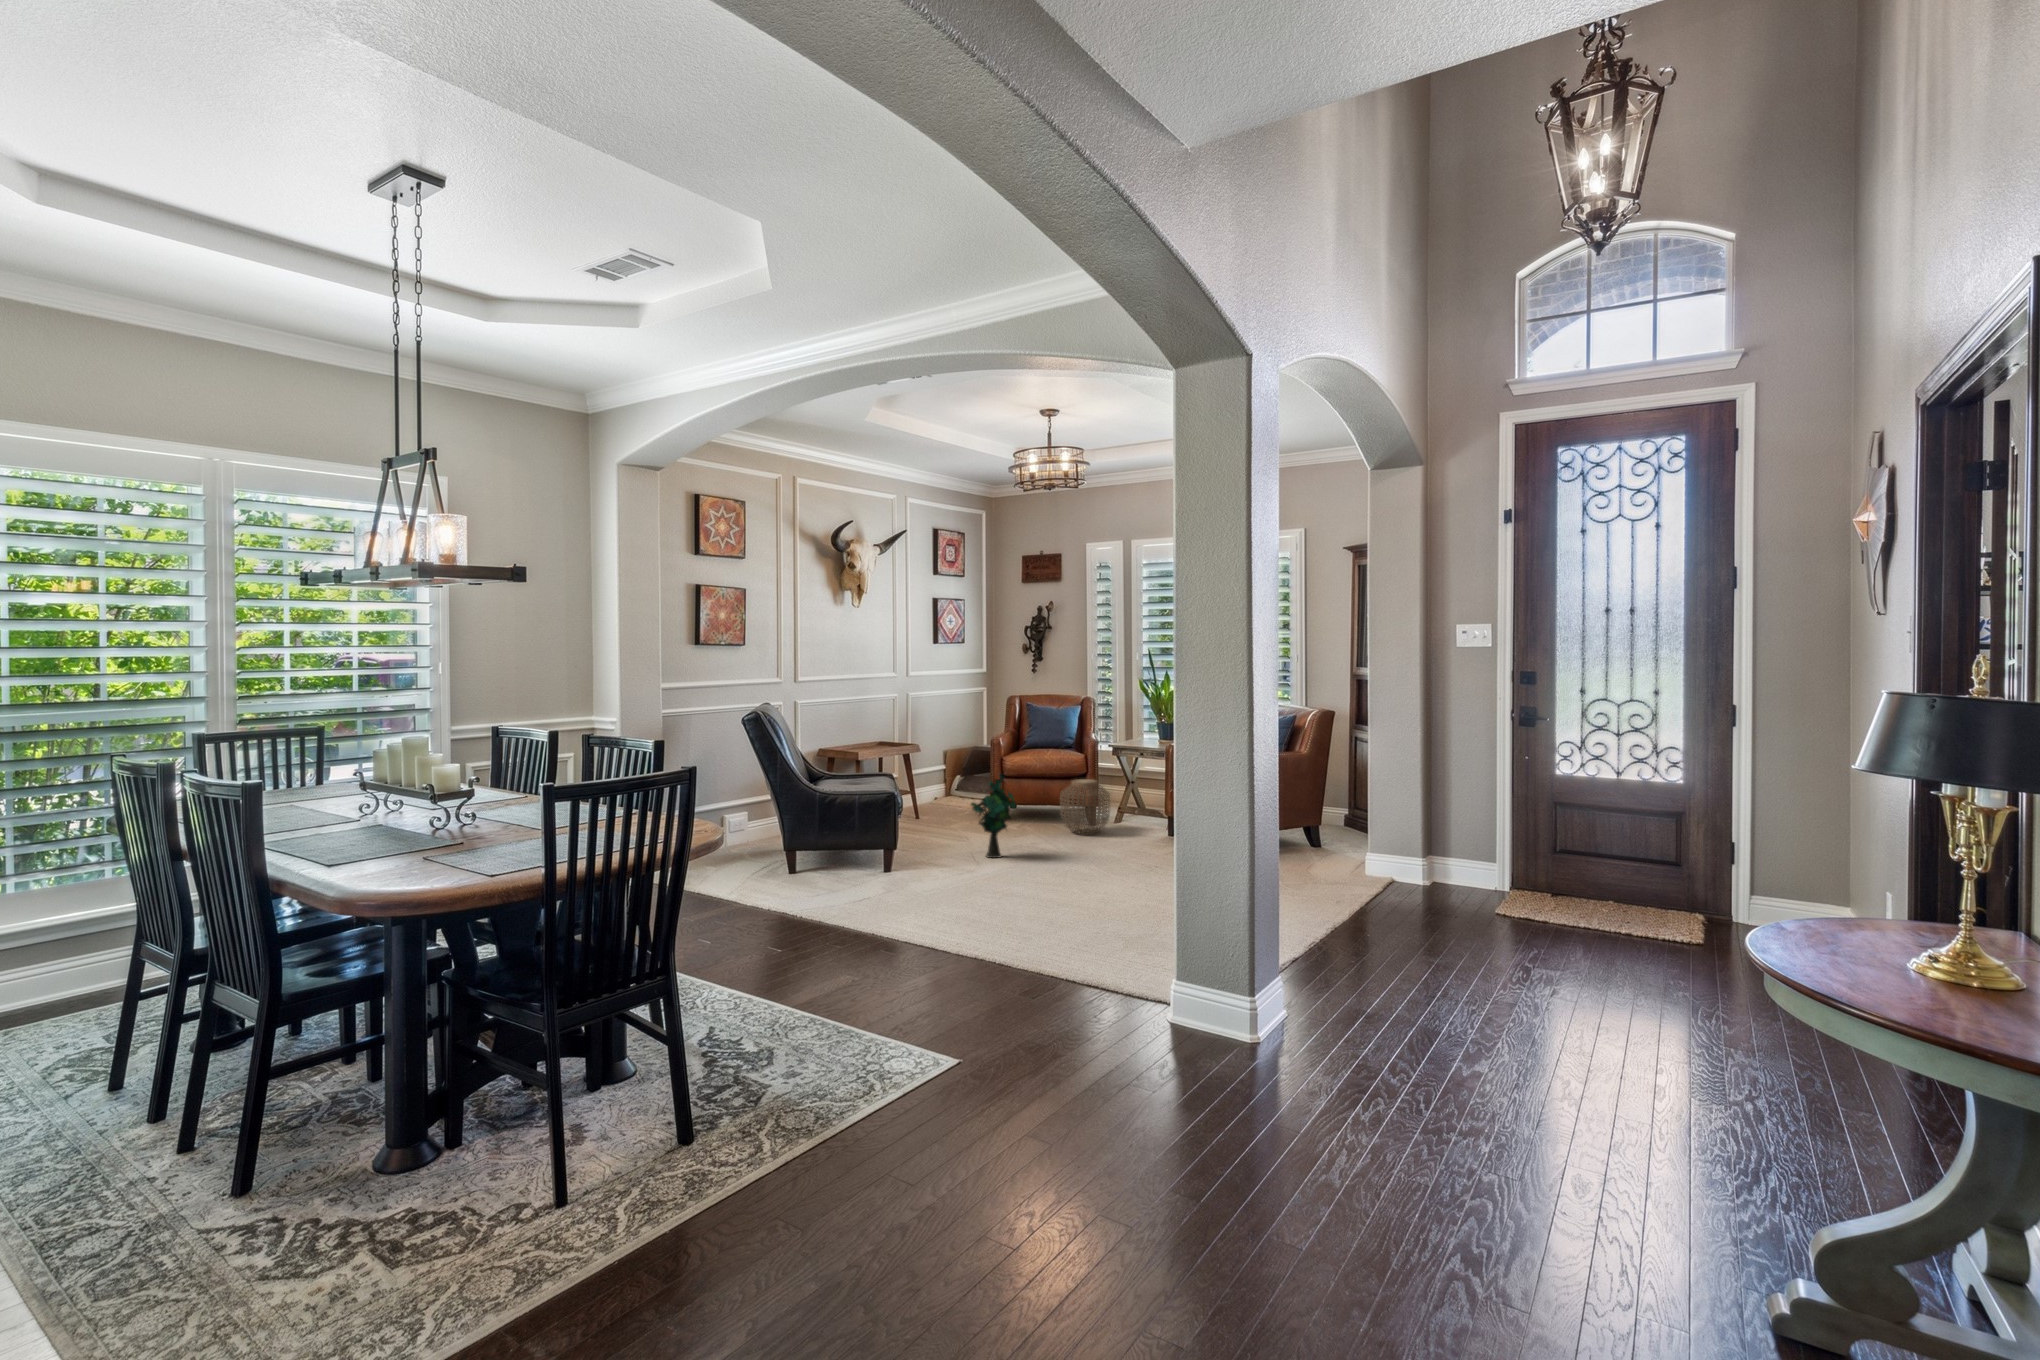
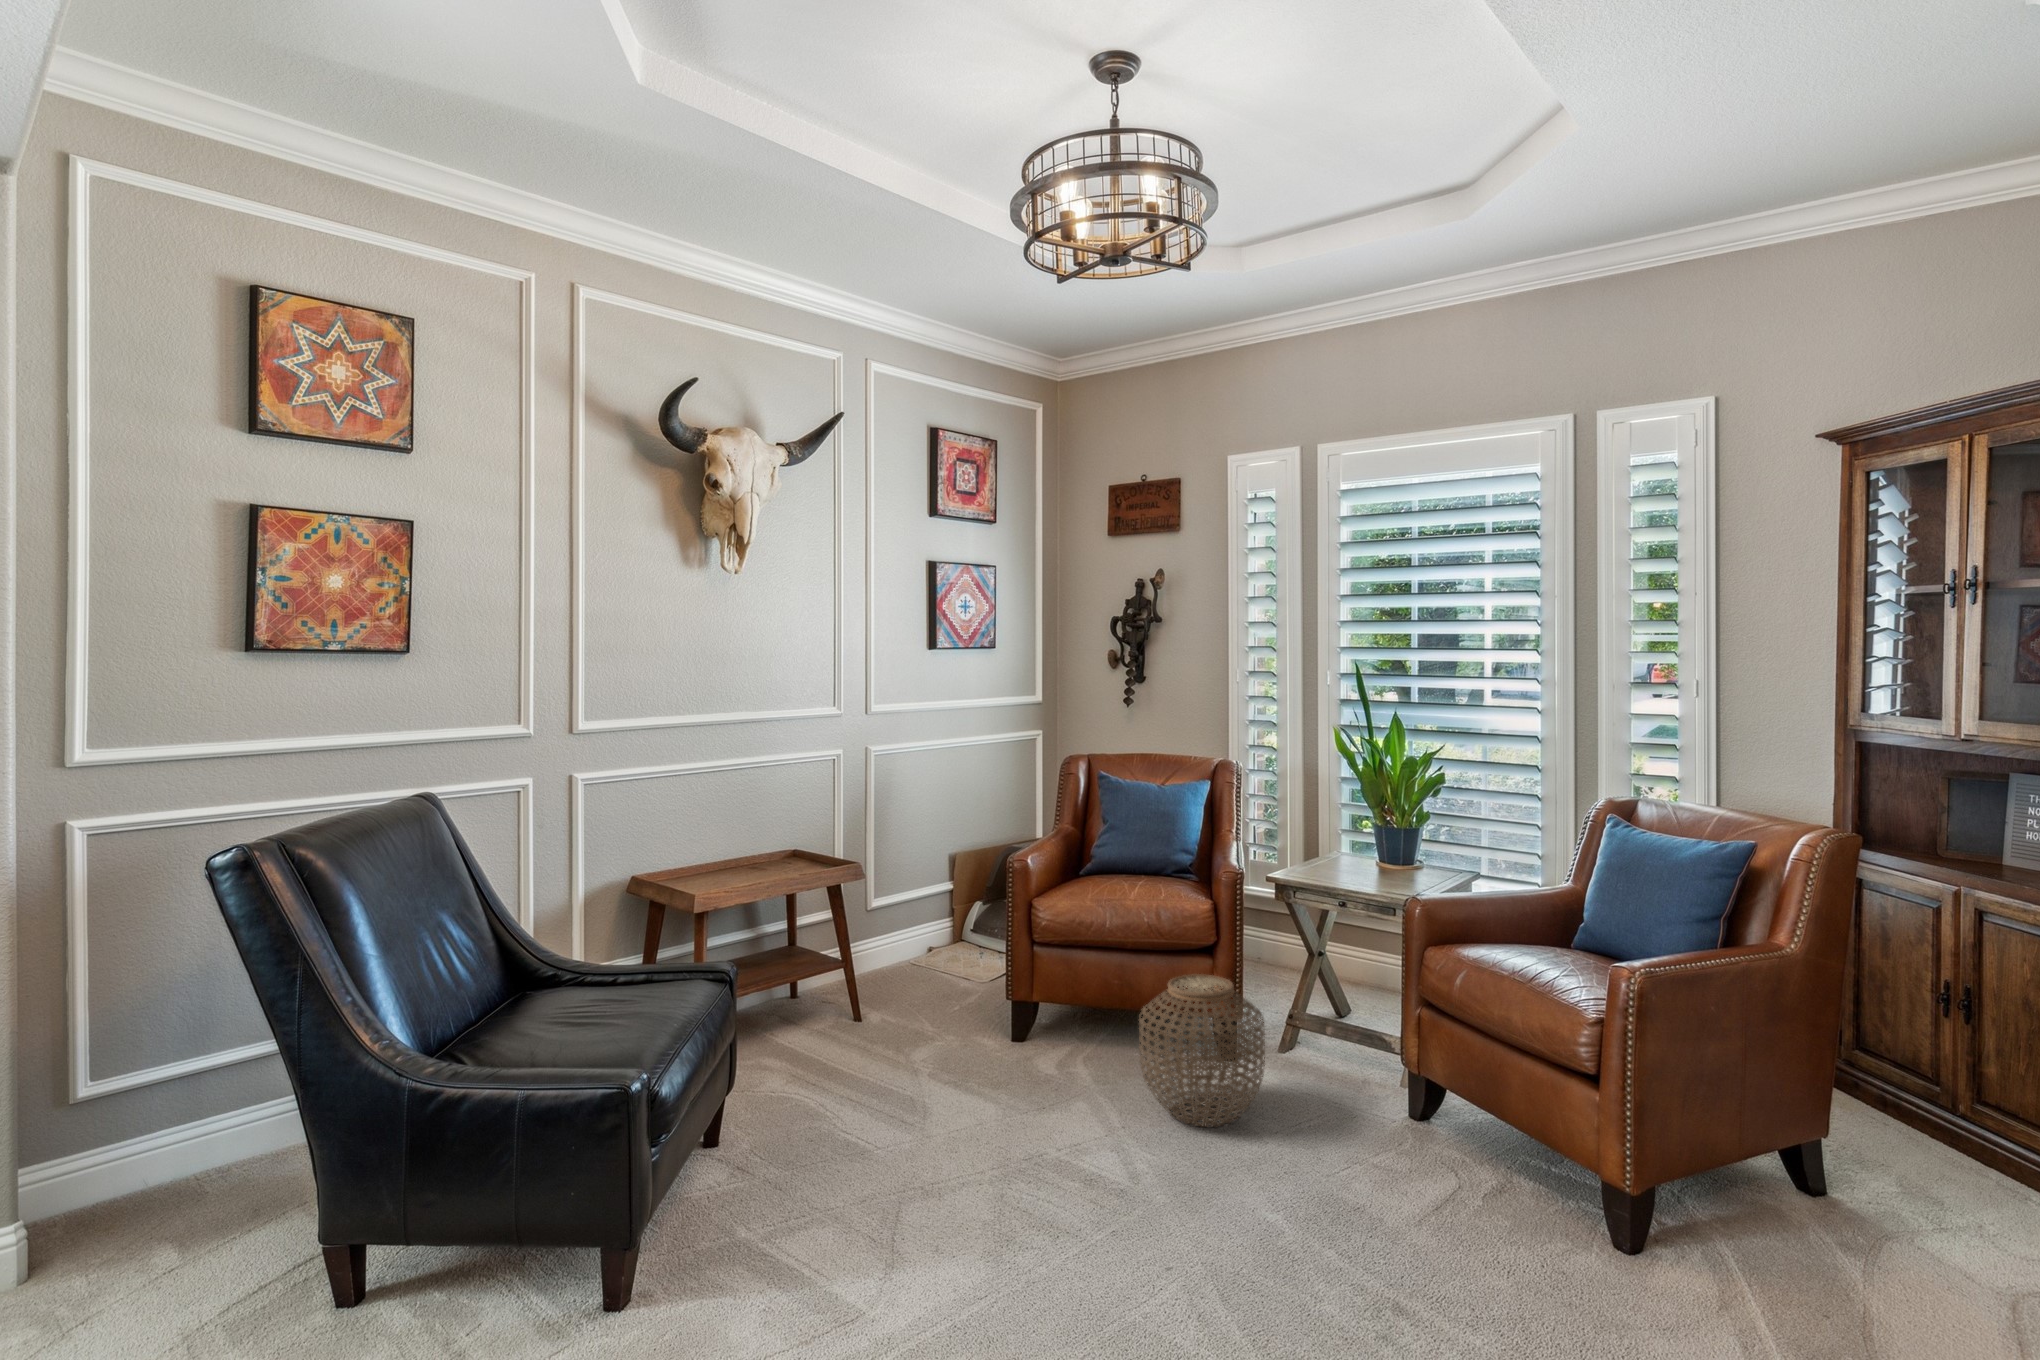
decorative plant: present [971,774,1016,858] -> none [852,1005,992,1259]

